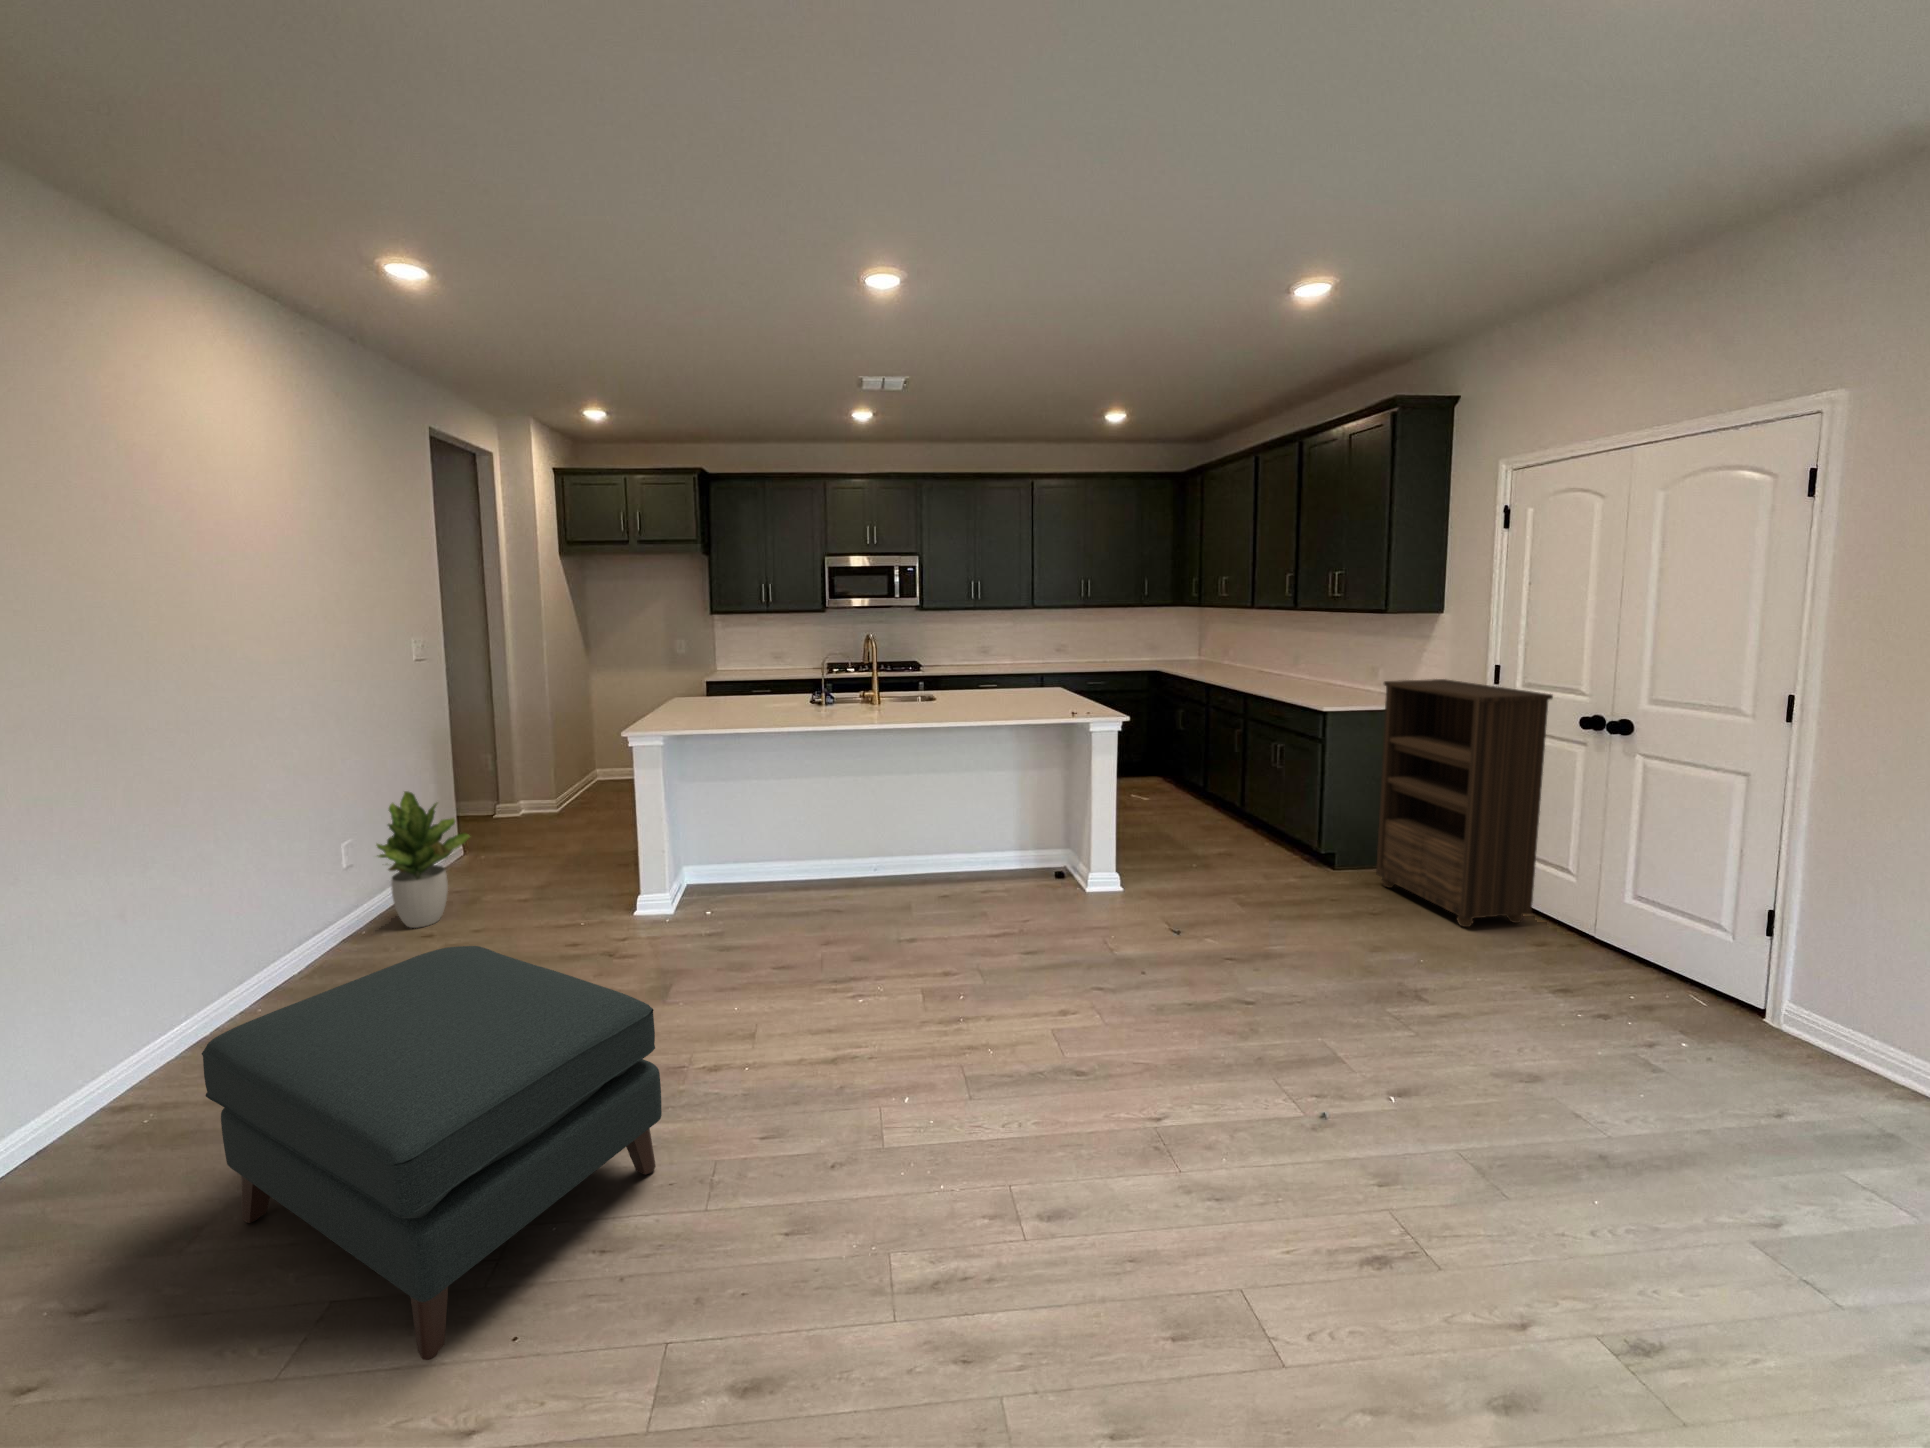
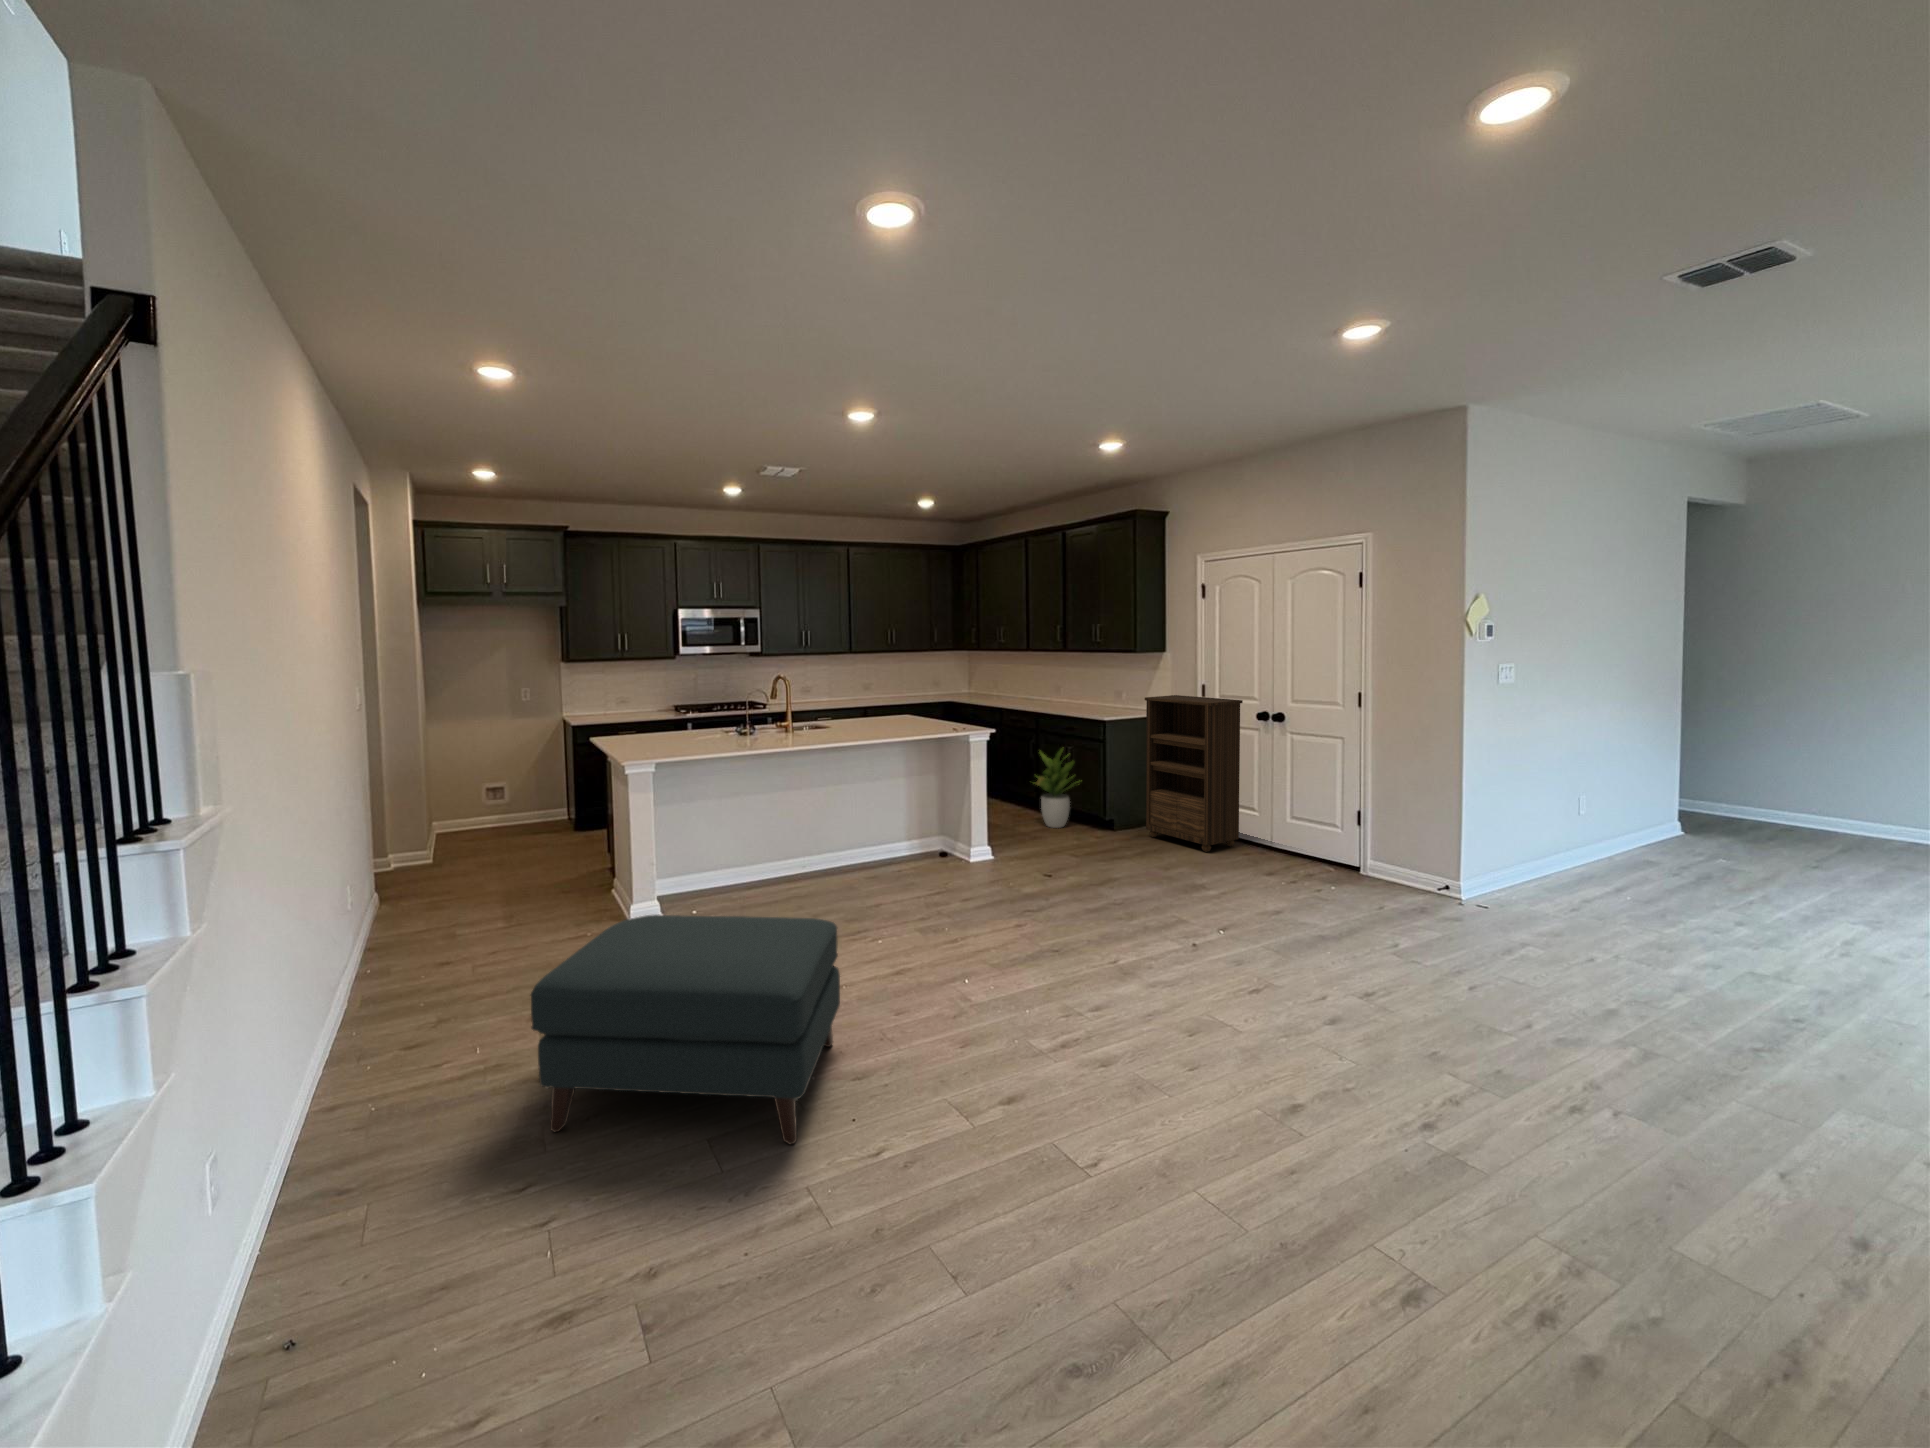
potted plant: present [377,791,470,928] -> present [1035,749,1074,828]

